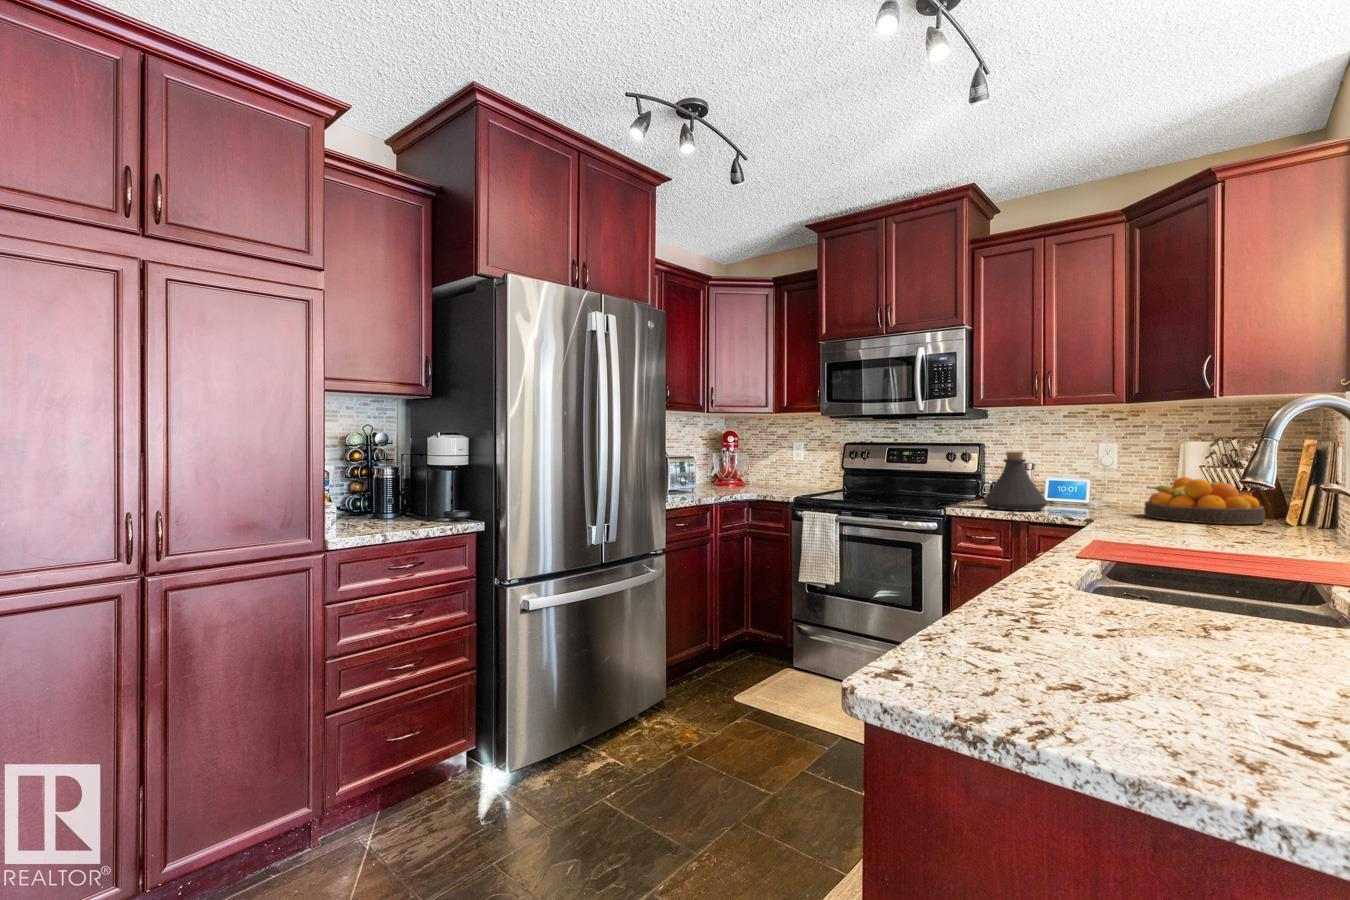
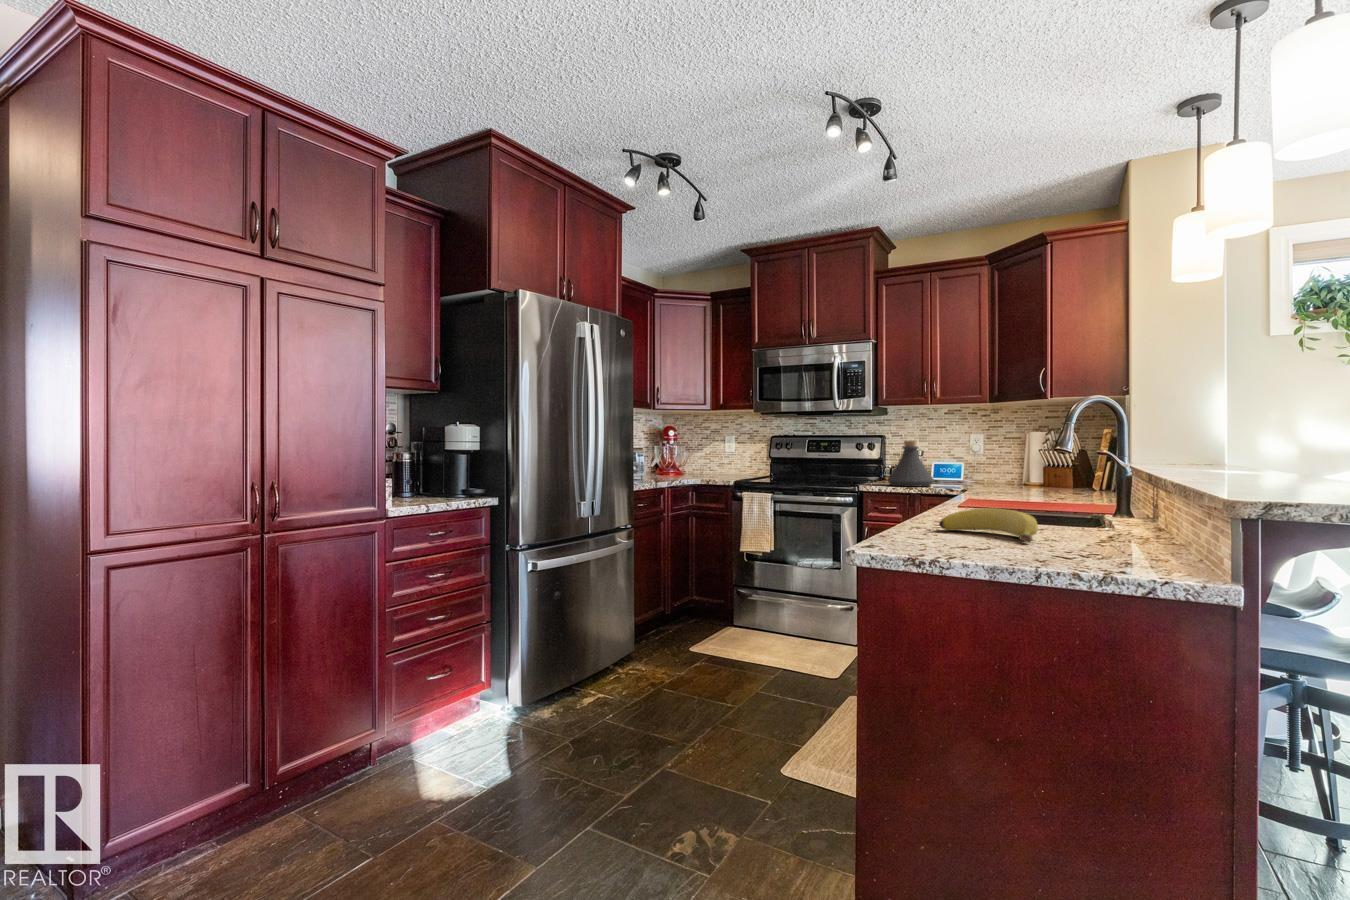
fruit bowl: present [1144,477,1265,524] -> none [1002,459,1080,492]
banana: none [1036,587,1235,675] -> present [939,508,1038,542]

